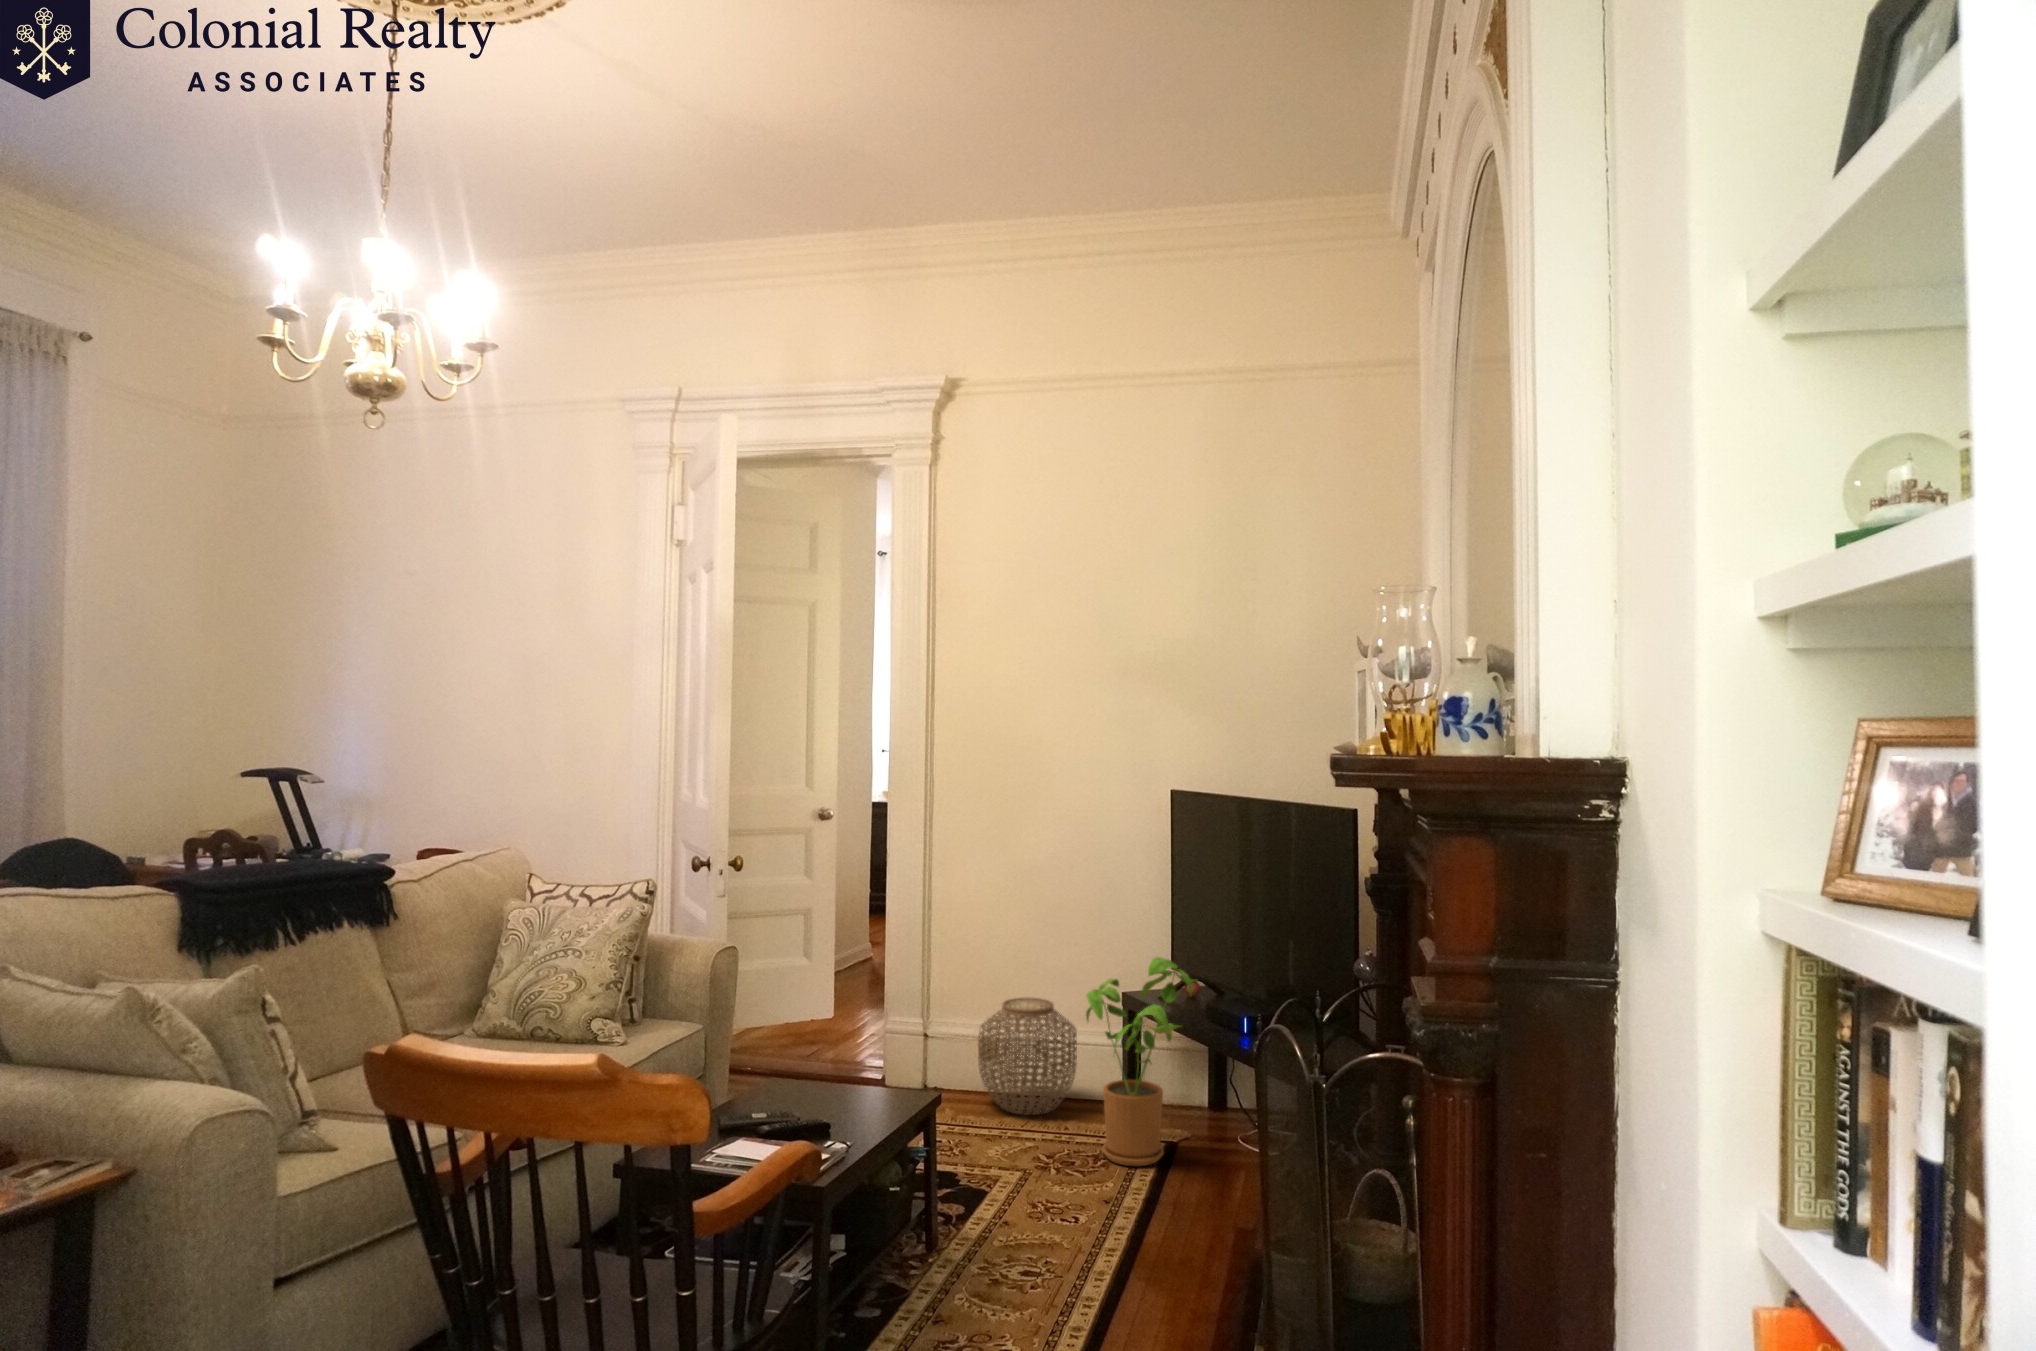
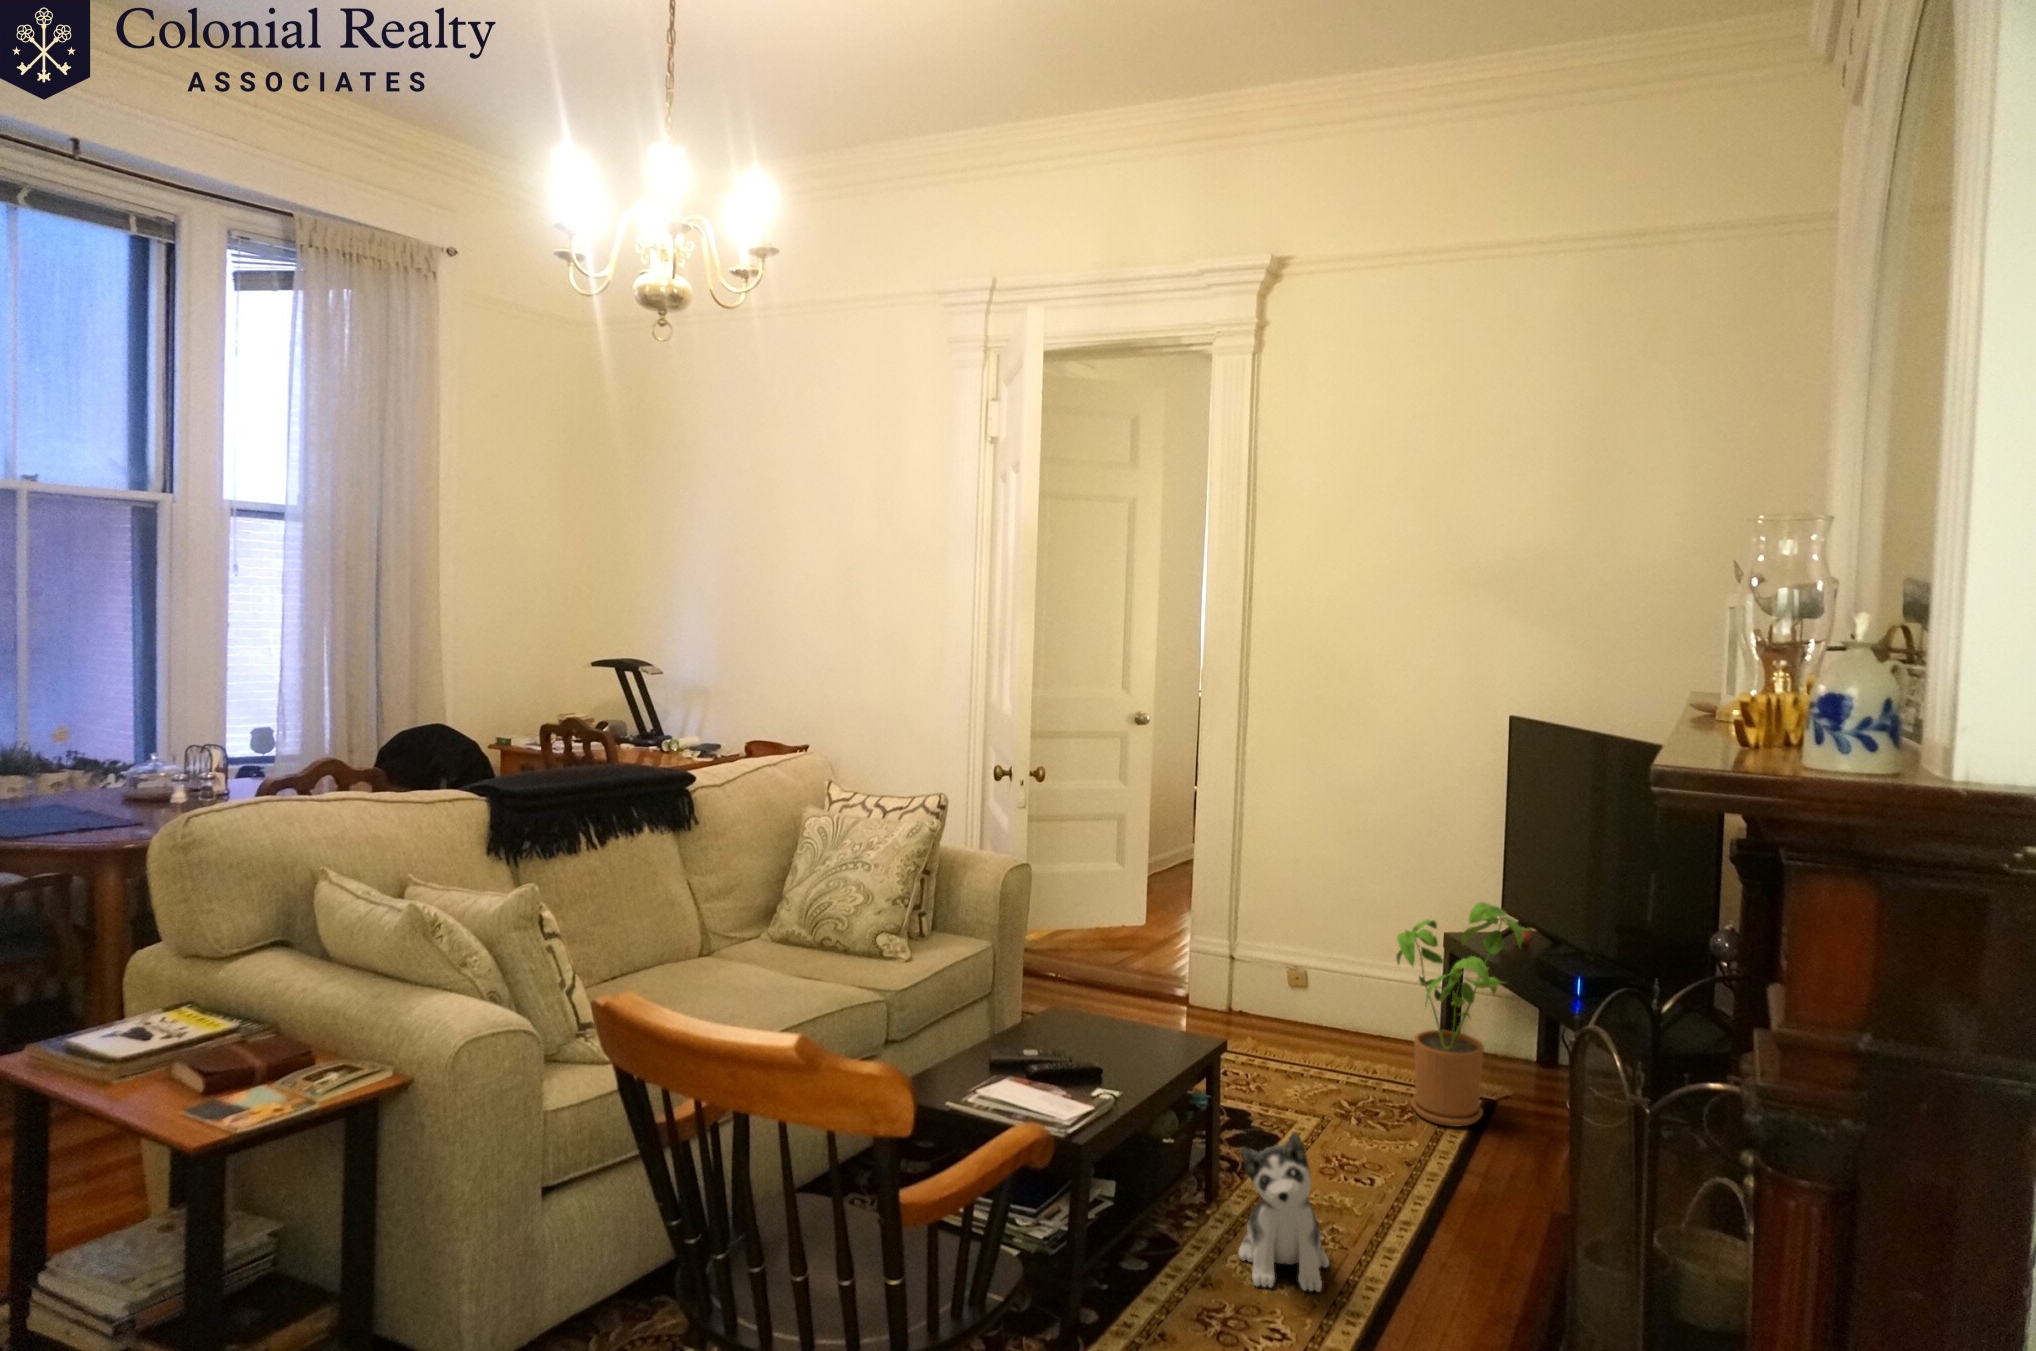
woven basket: present [978,997,1077,1115] -> none [1281,926,1391,1052]
plush toy: none [964,1164,1047,1318] -> present [1239,1133,1329,1292]

